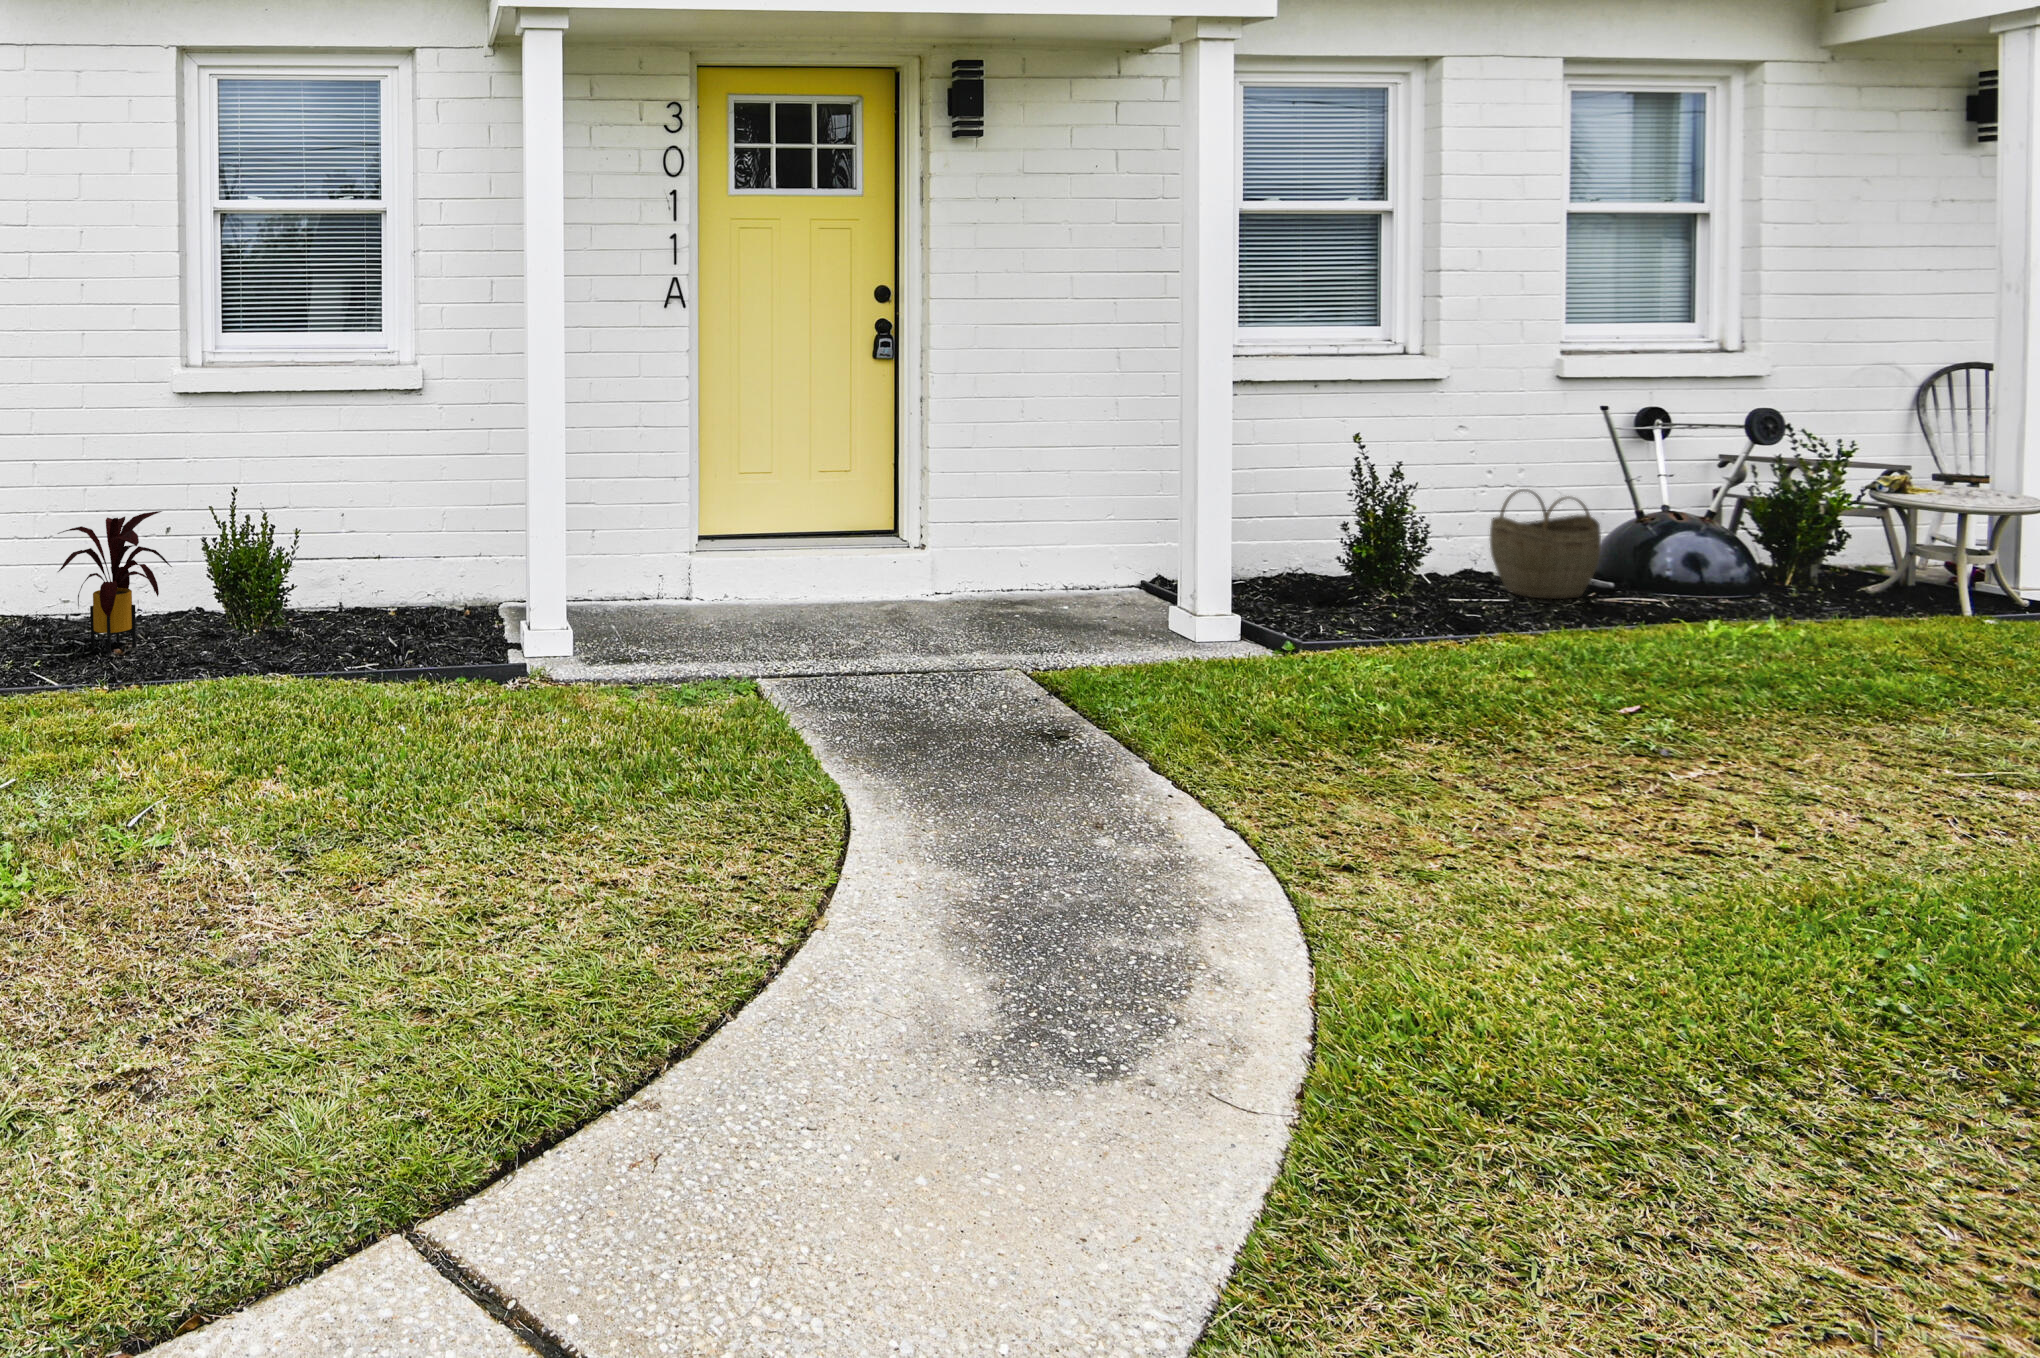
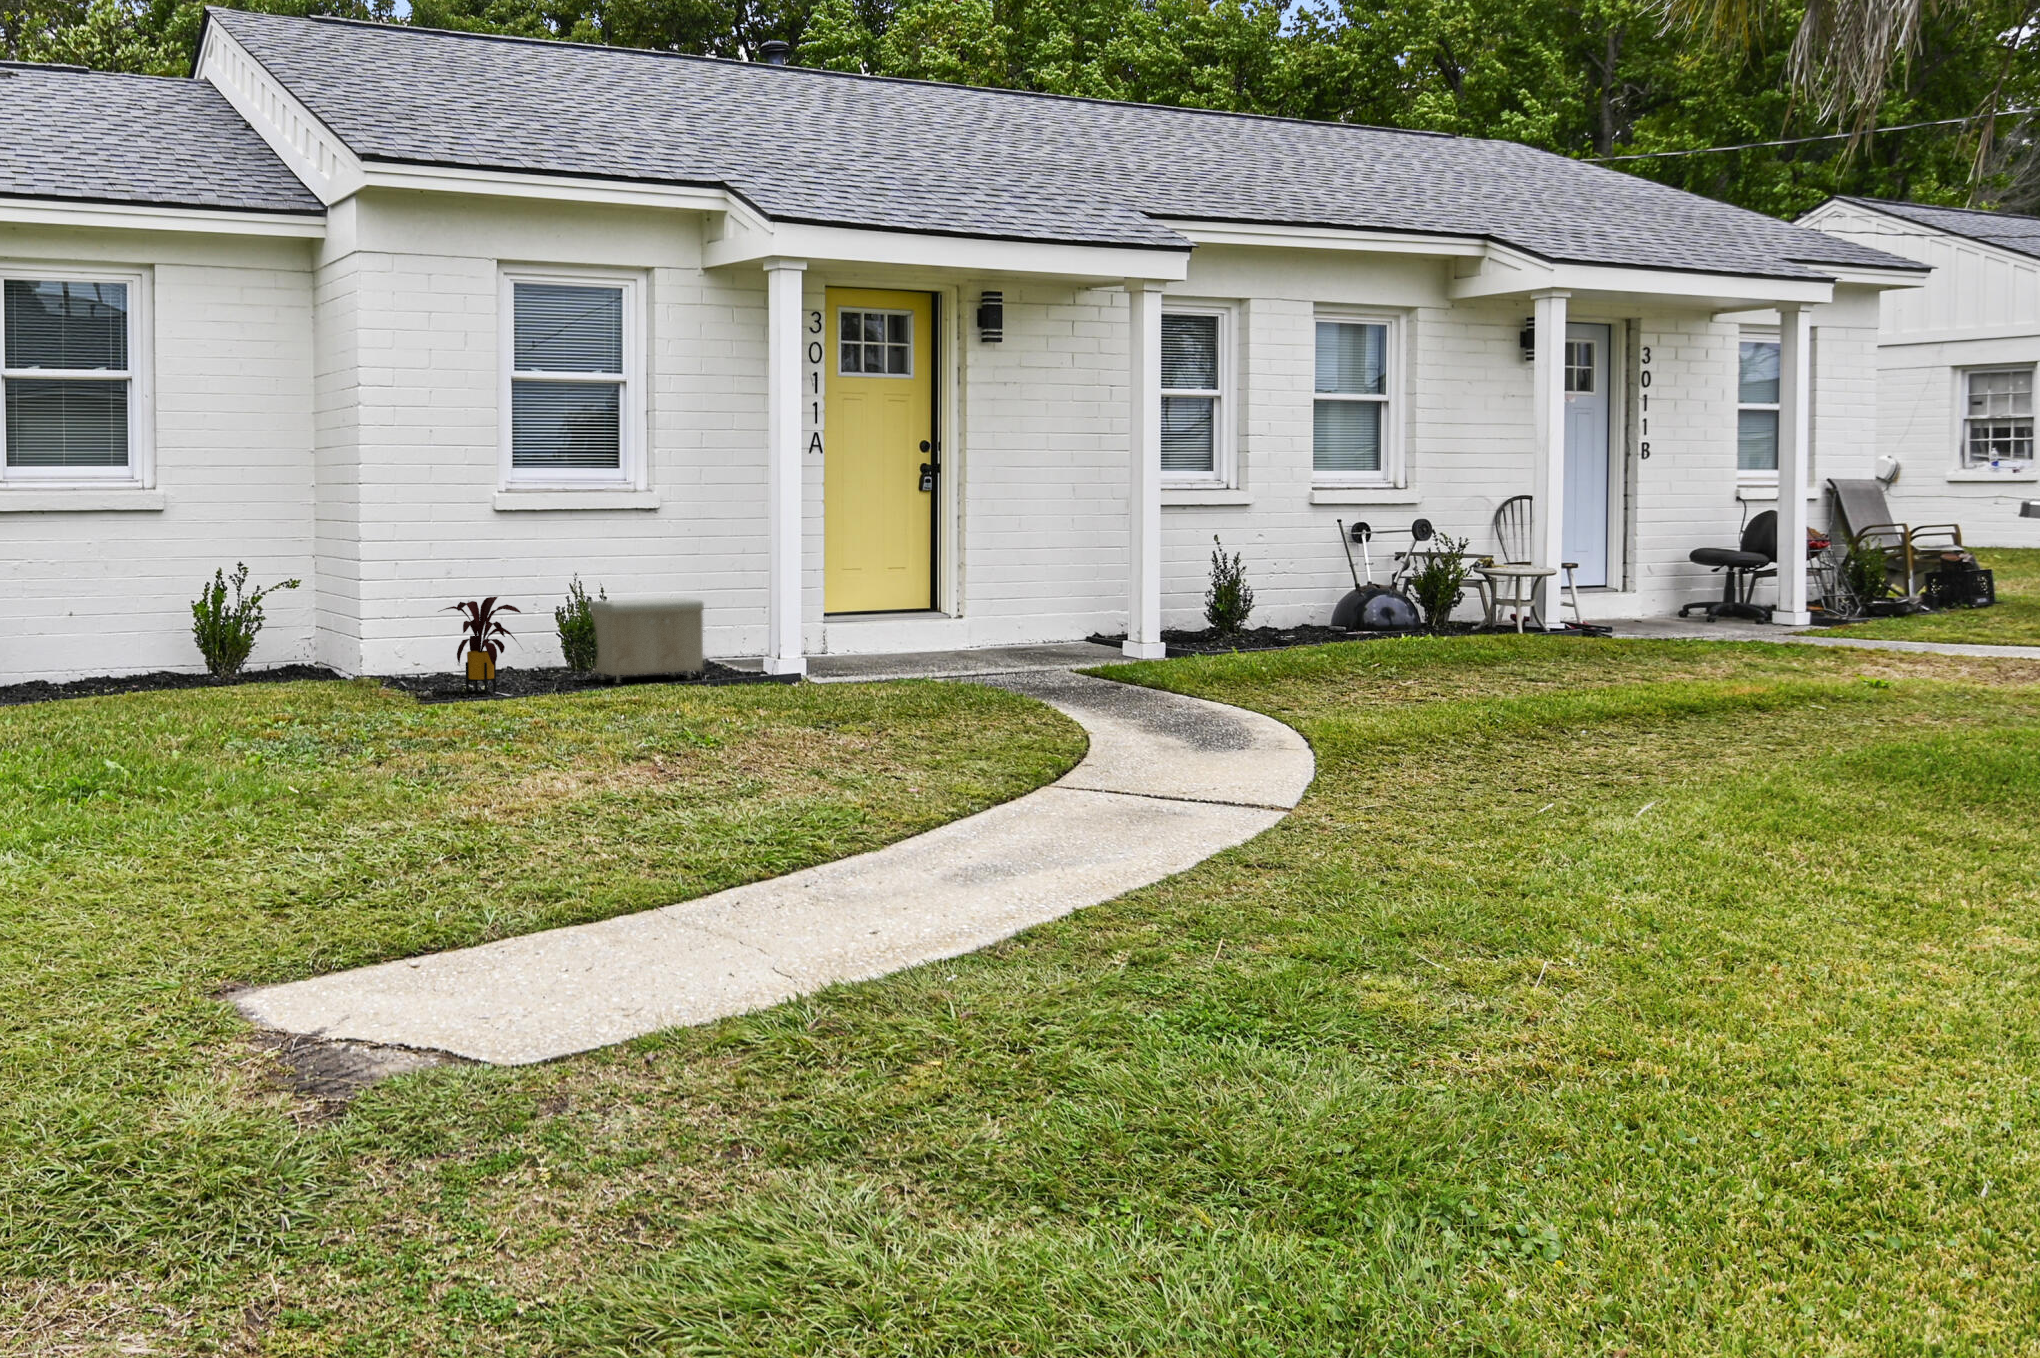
woven basket: present [1490,489,1601,599] -> none [1282,574,1342,640]
storage bench: none [308,513,456,640] -> present [588,598,704,683]

